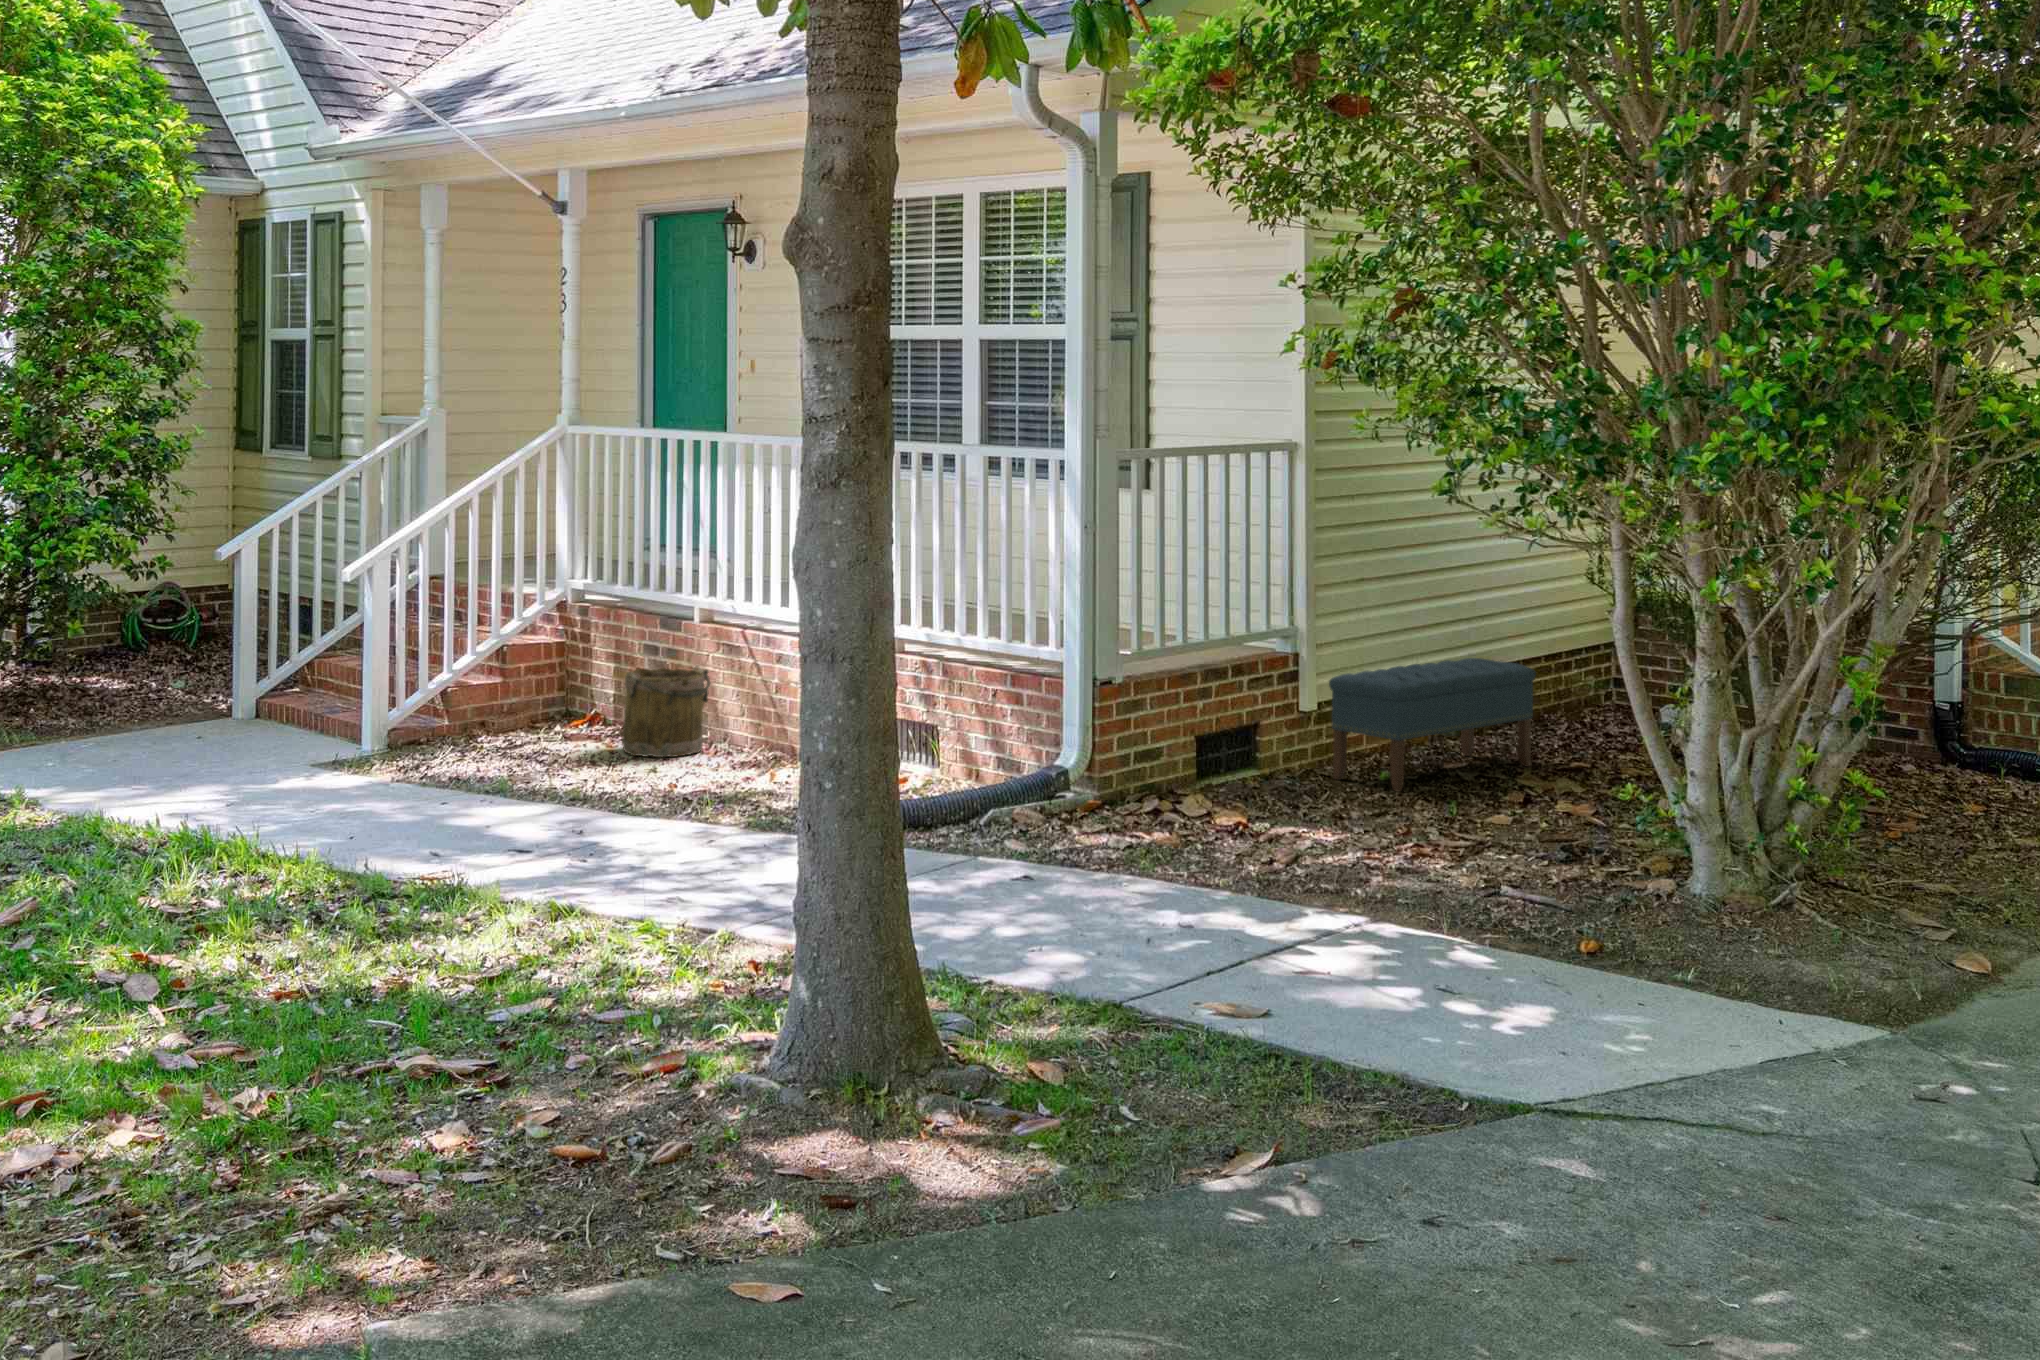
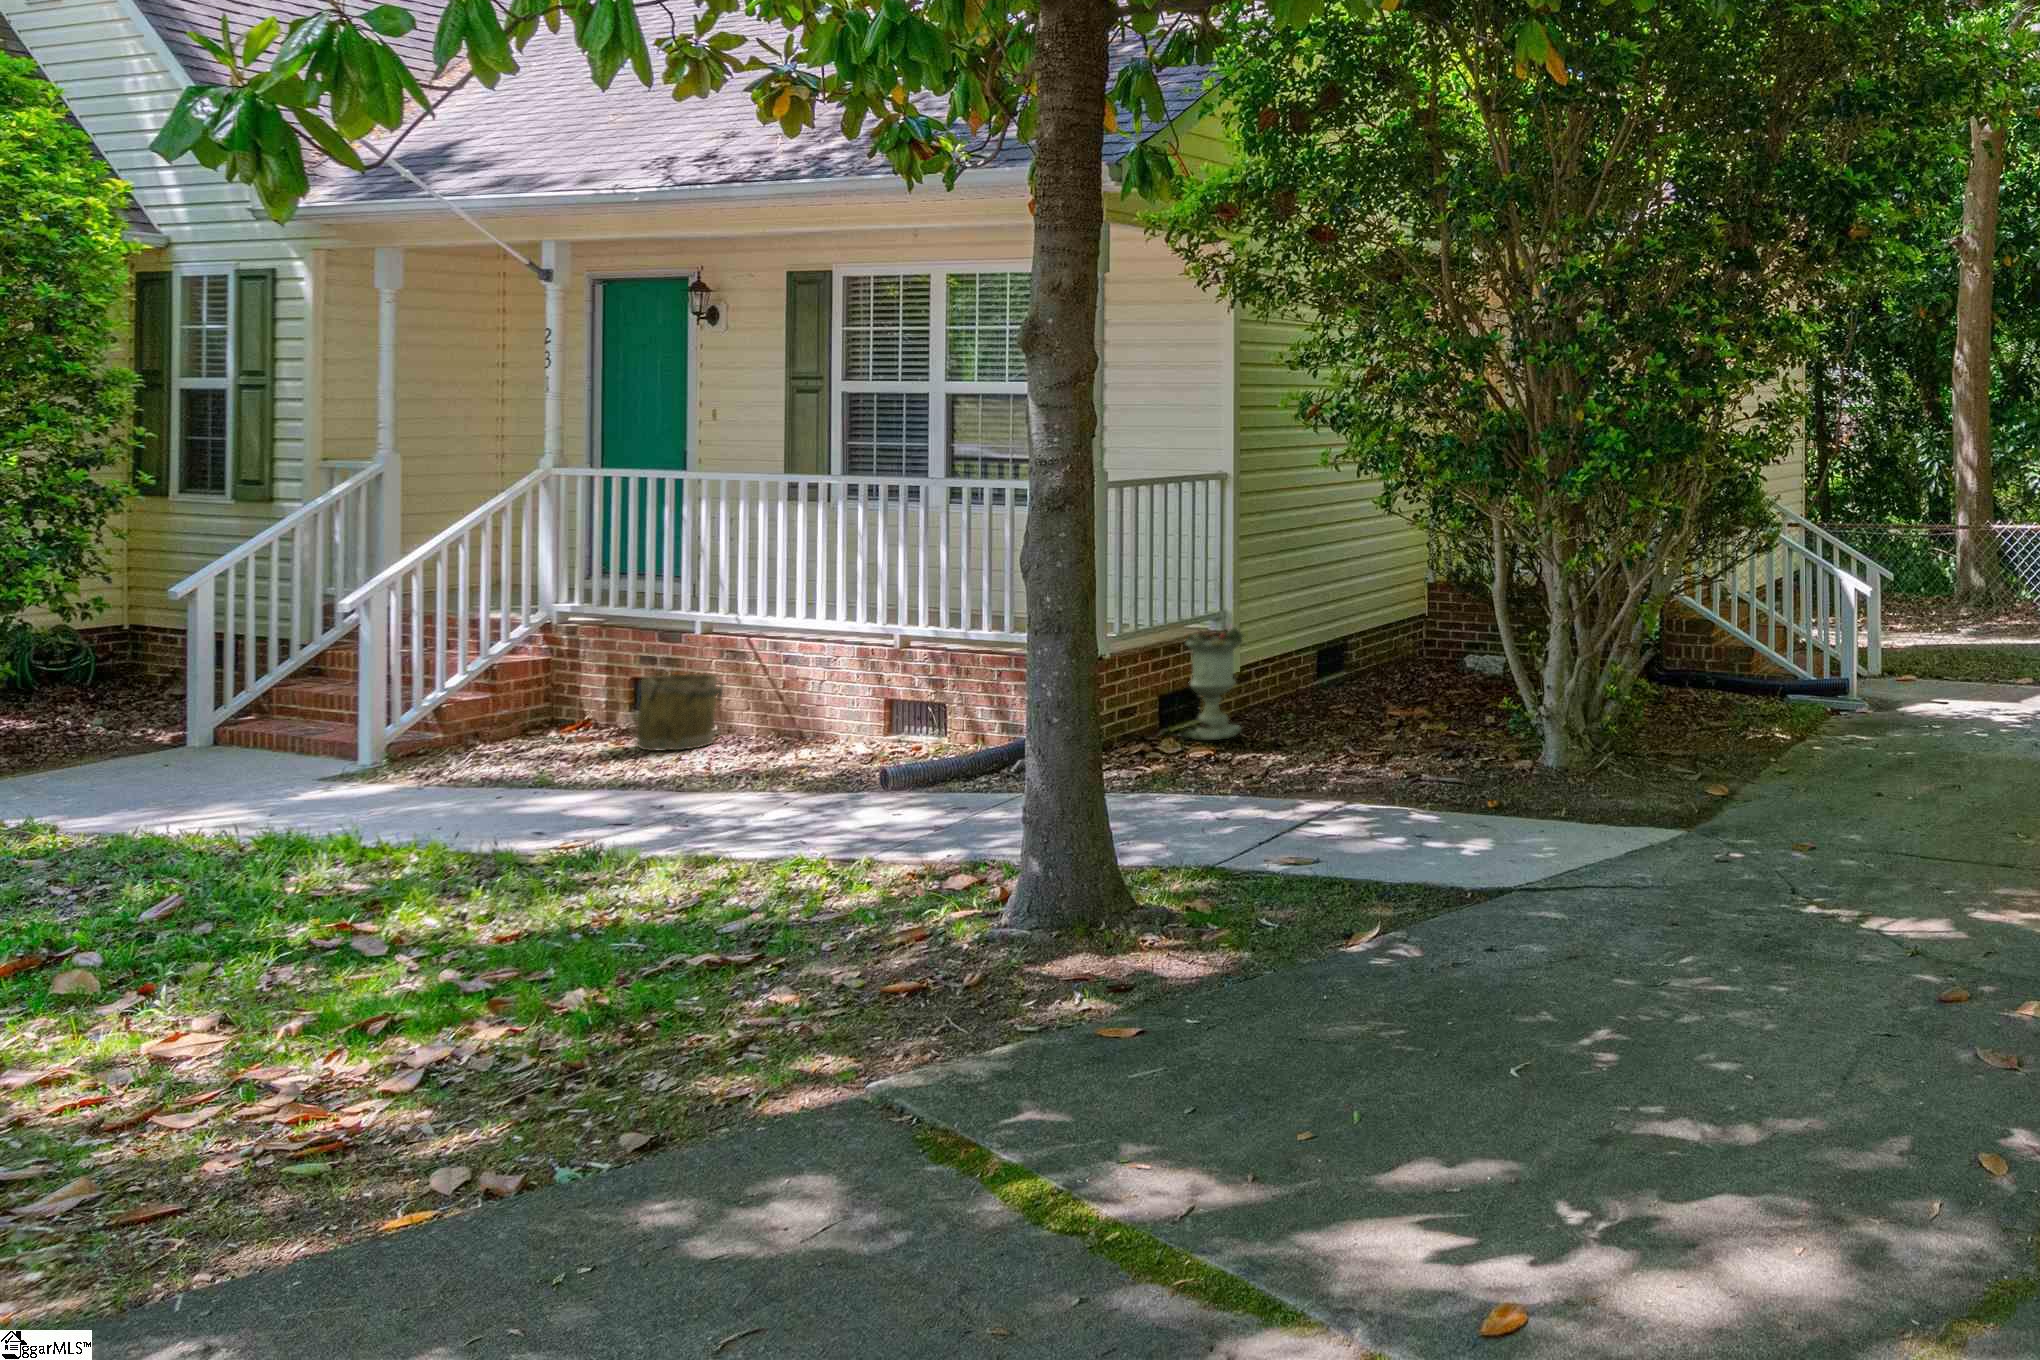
planter: none [1225,652,1309,802] -> present [1186,627,1244,740]
bench: present [1329,658,1536,792] -> none [1252,628,1392,727]

